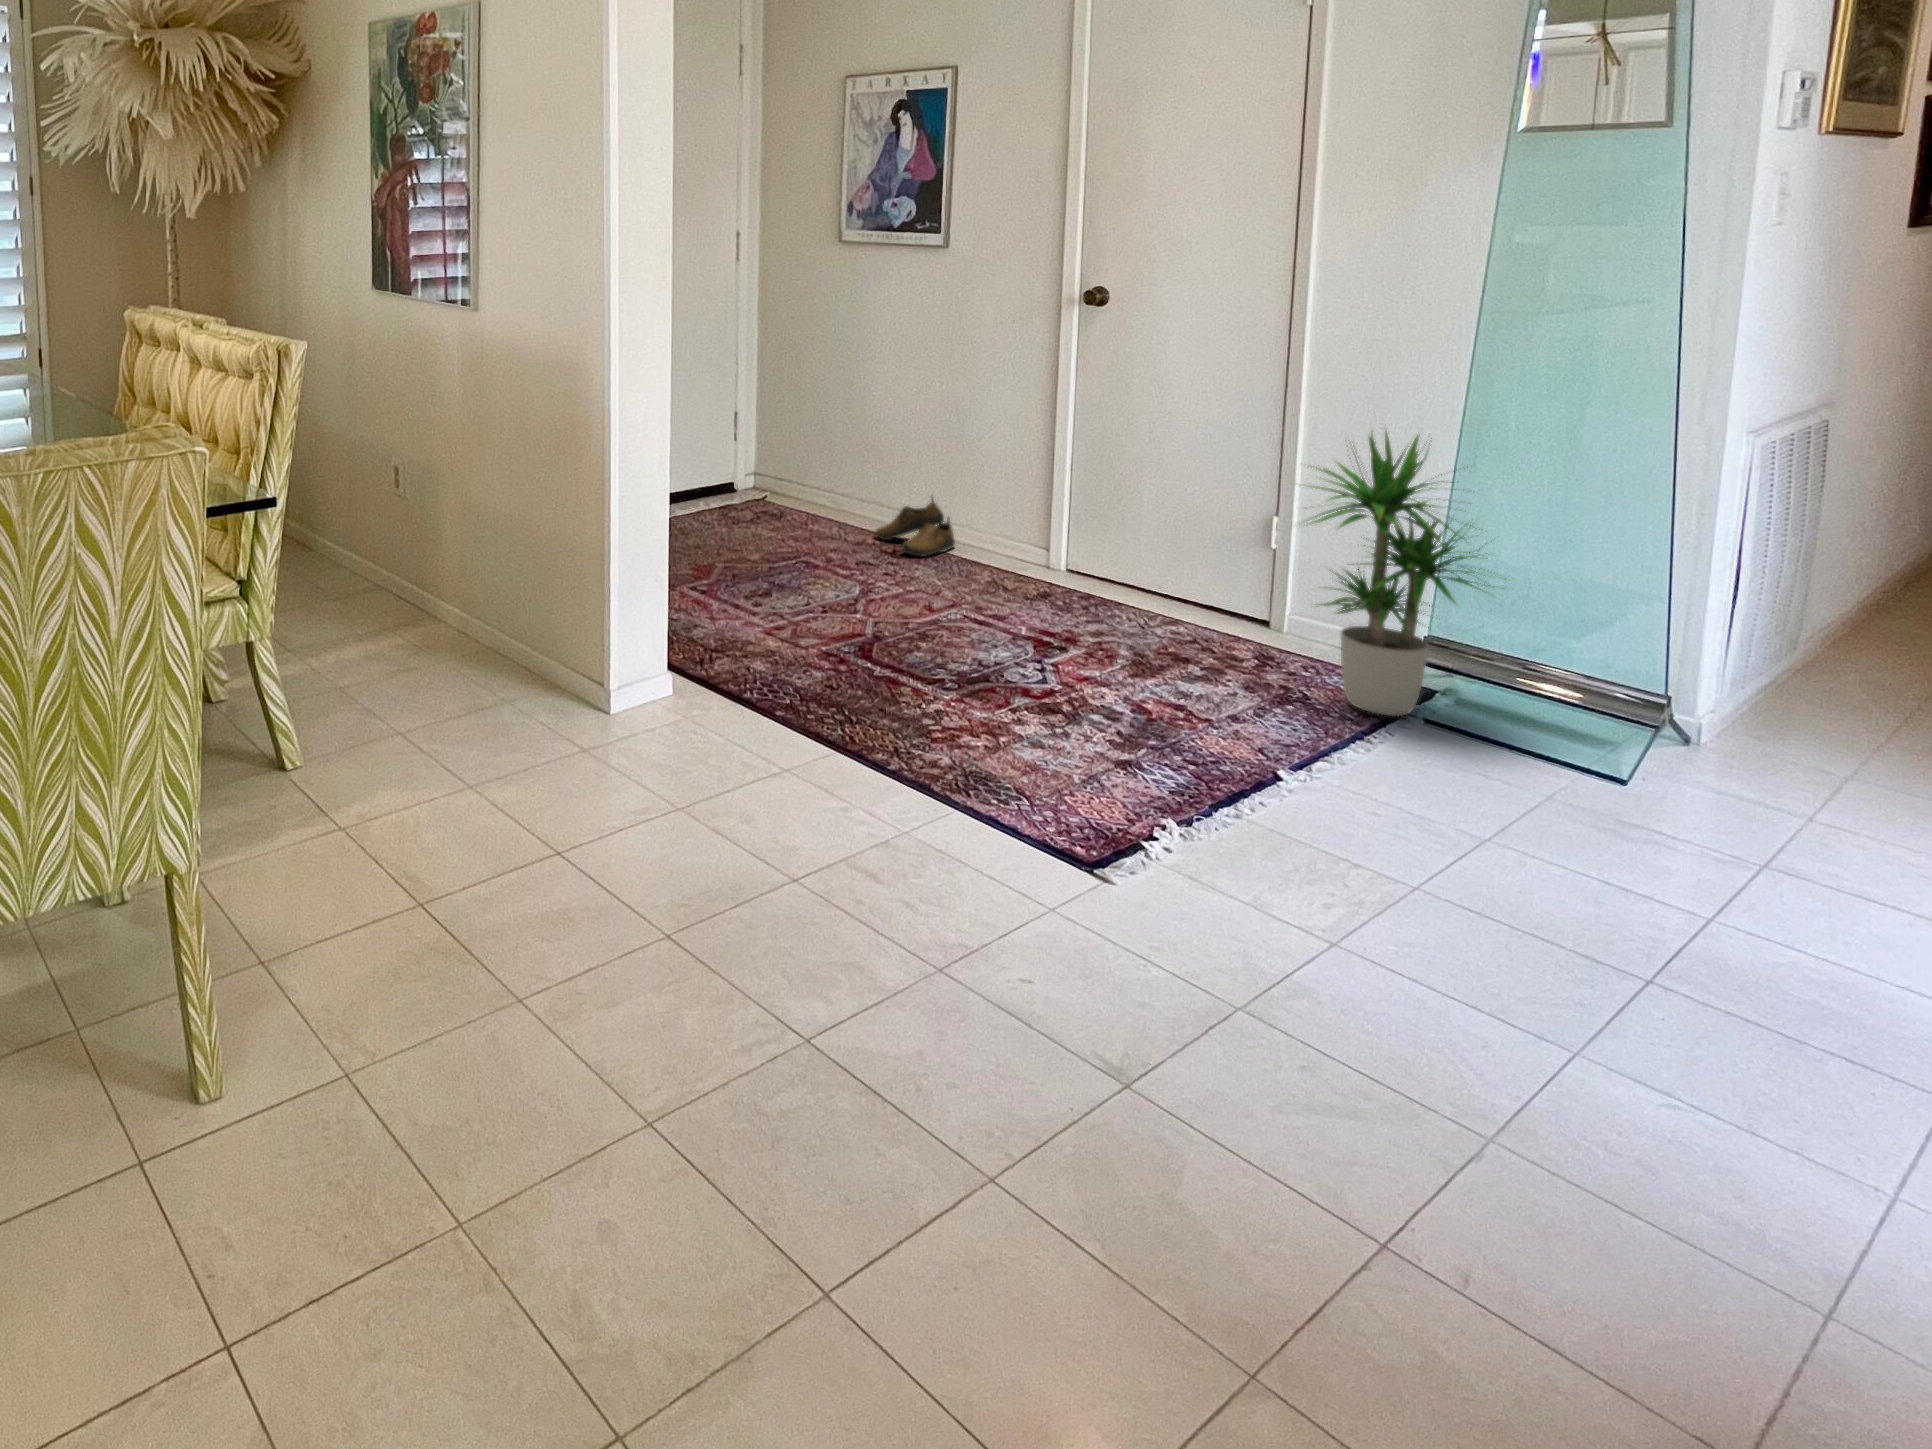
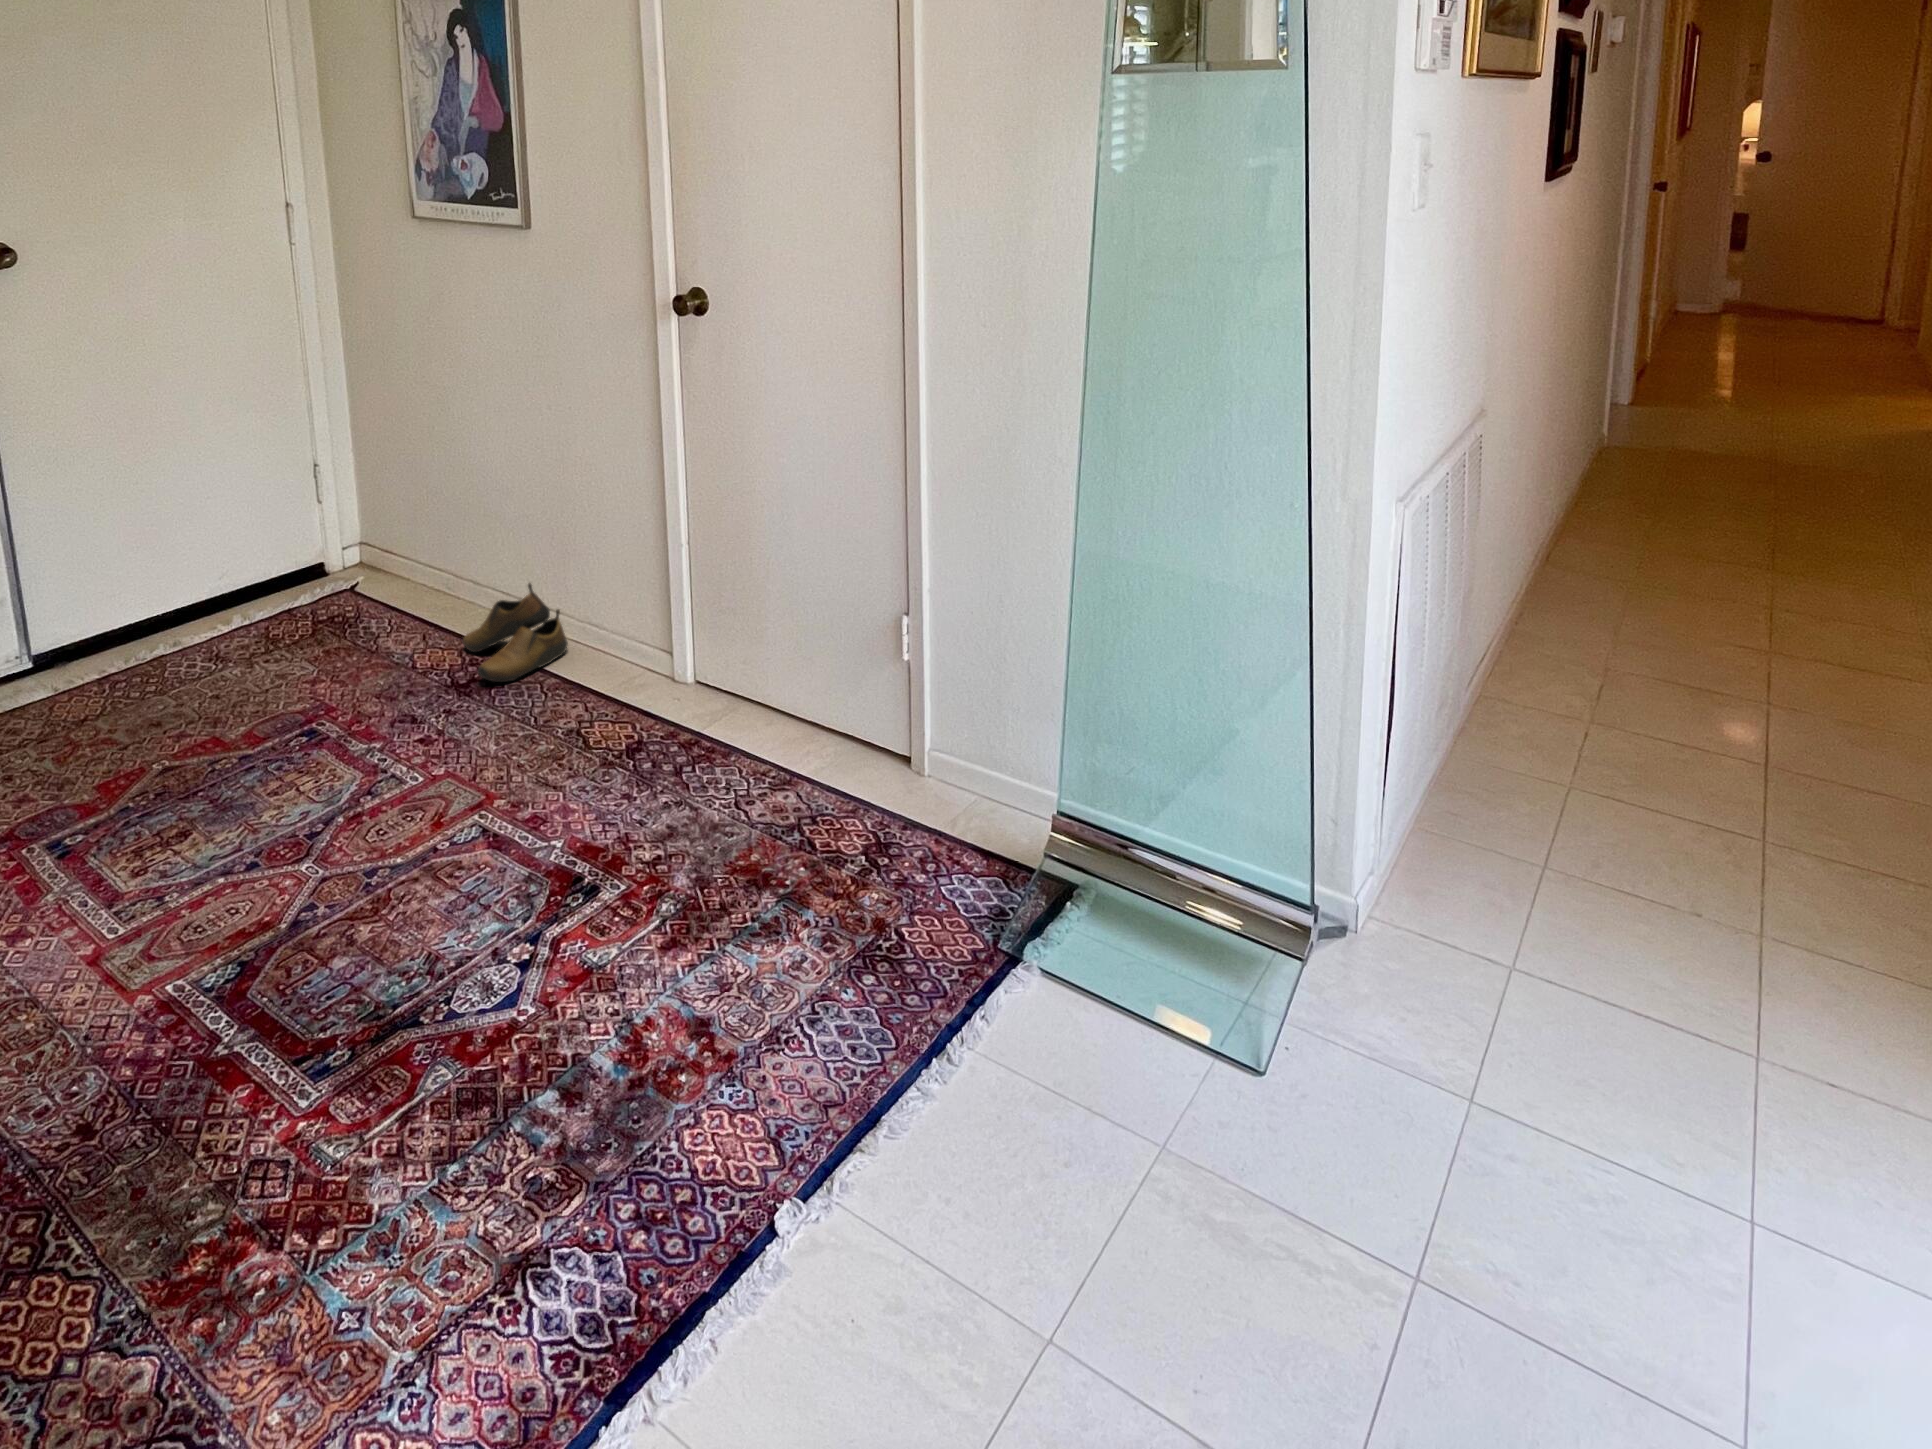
potted plant: present [1305,432,1483,716] -> none [863,515,1146,966]

